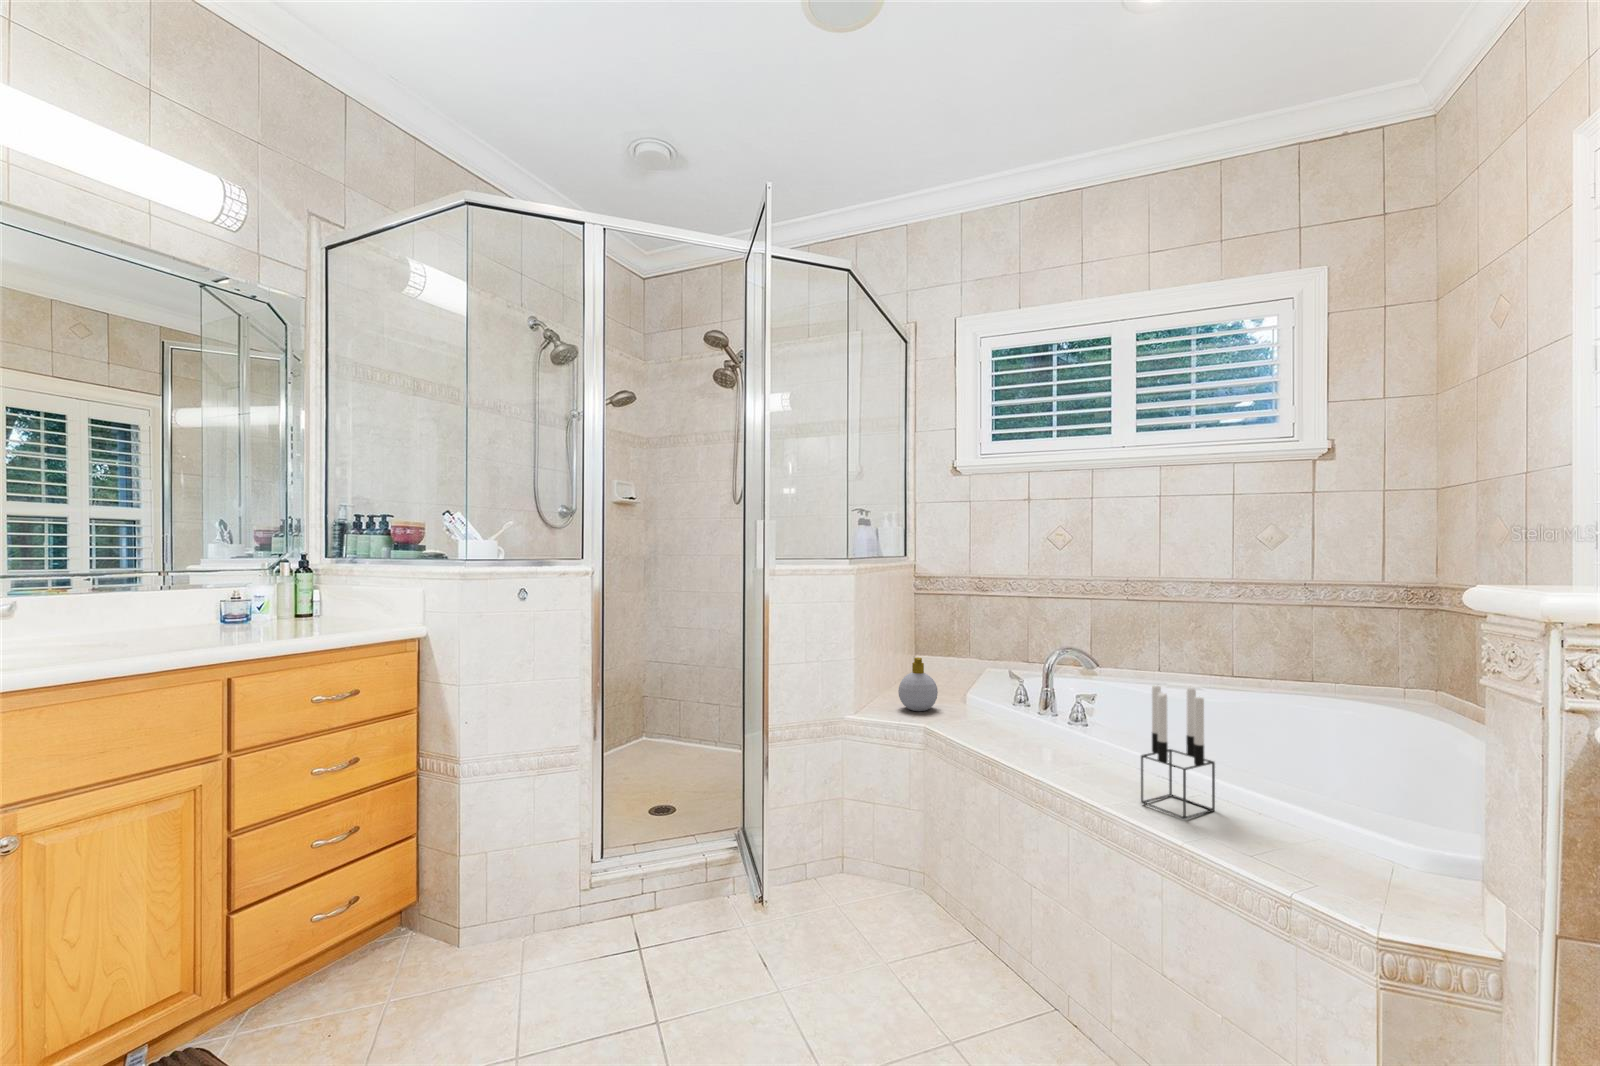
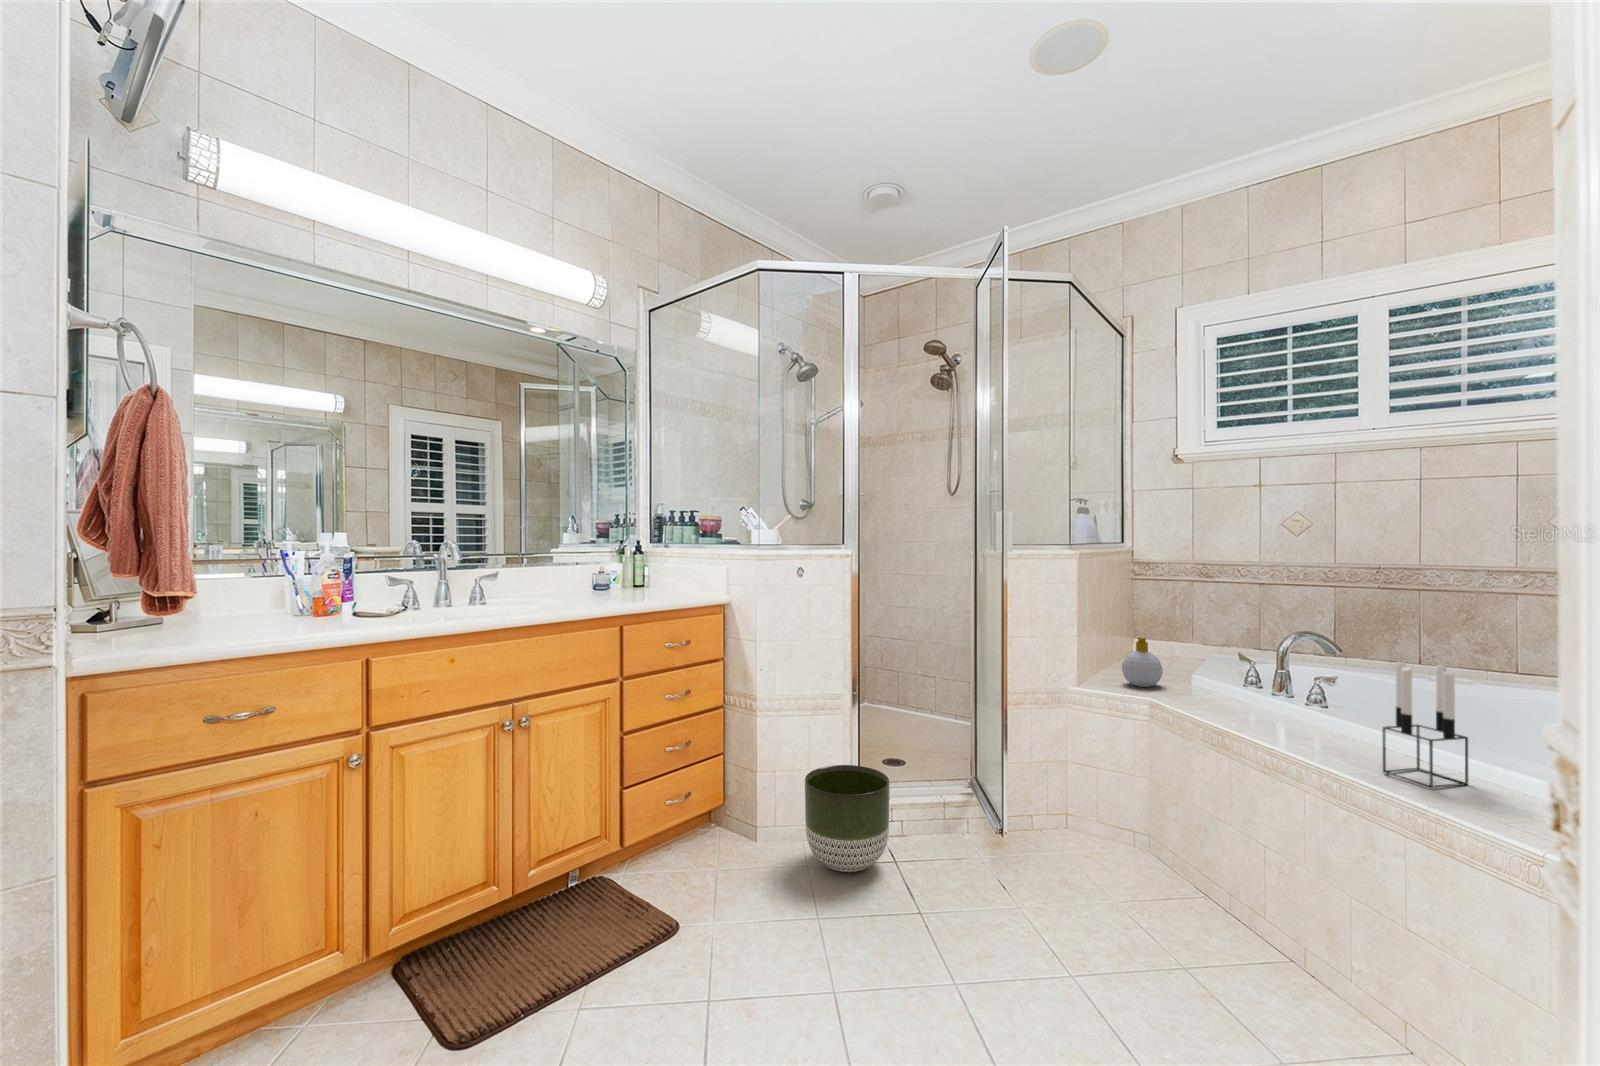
planter: none [521,833,632,975] -> present [805,765,890,872]

